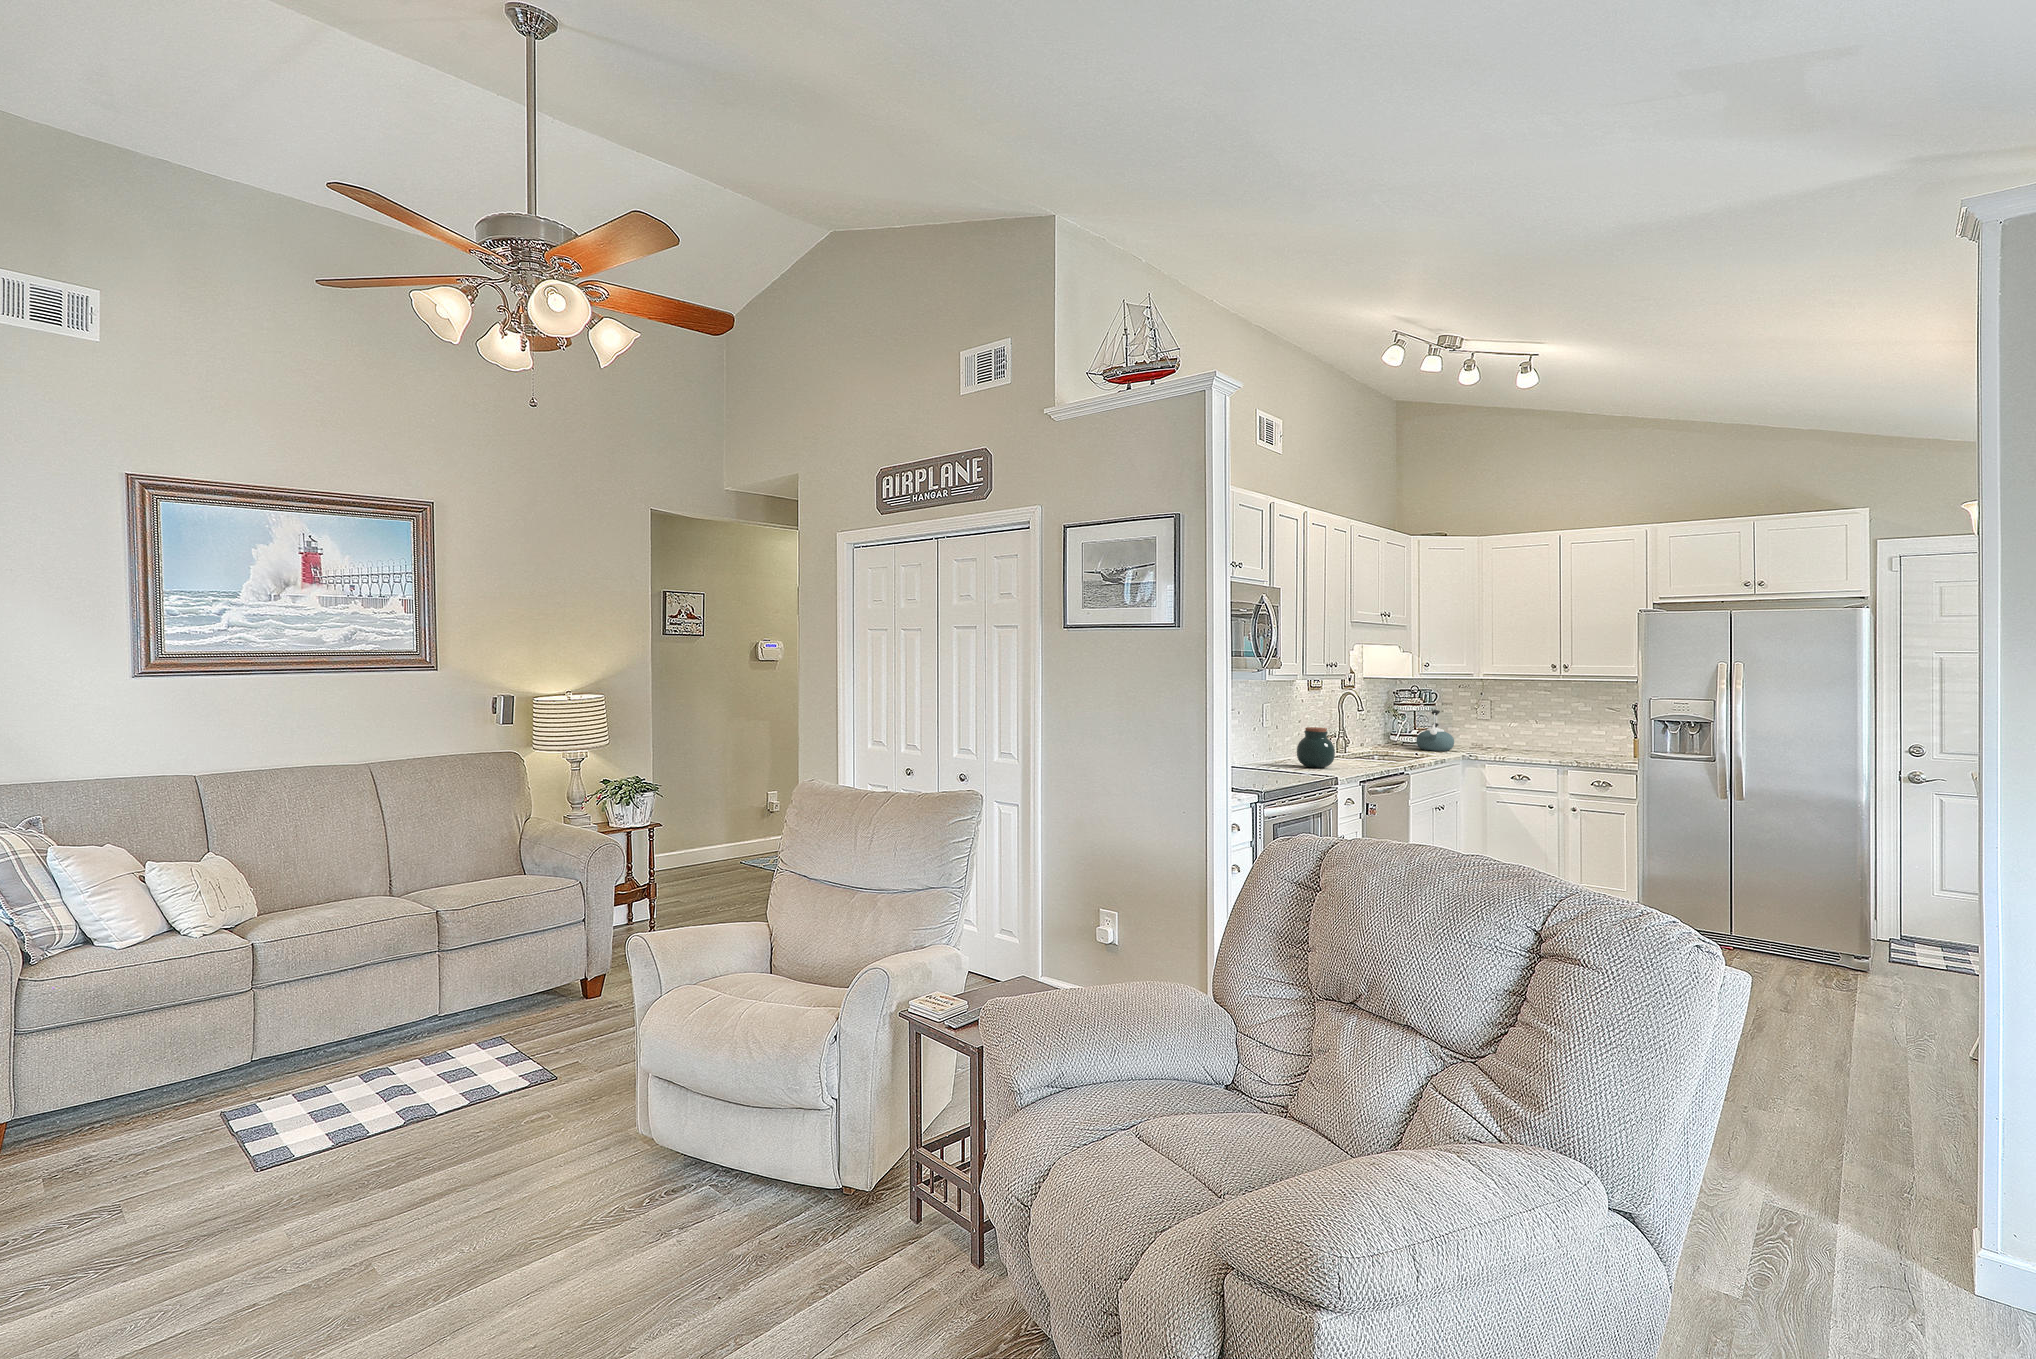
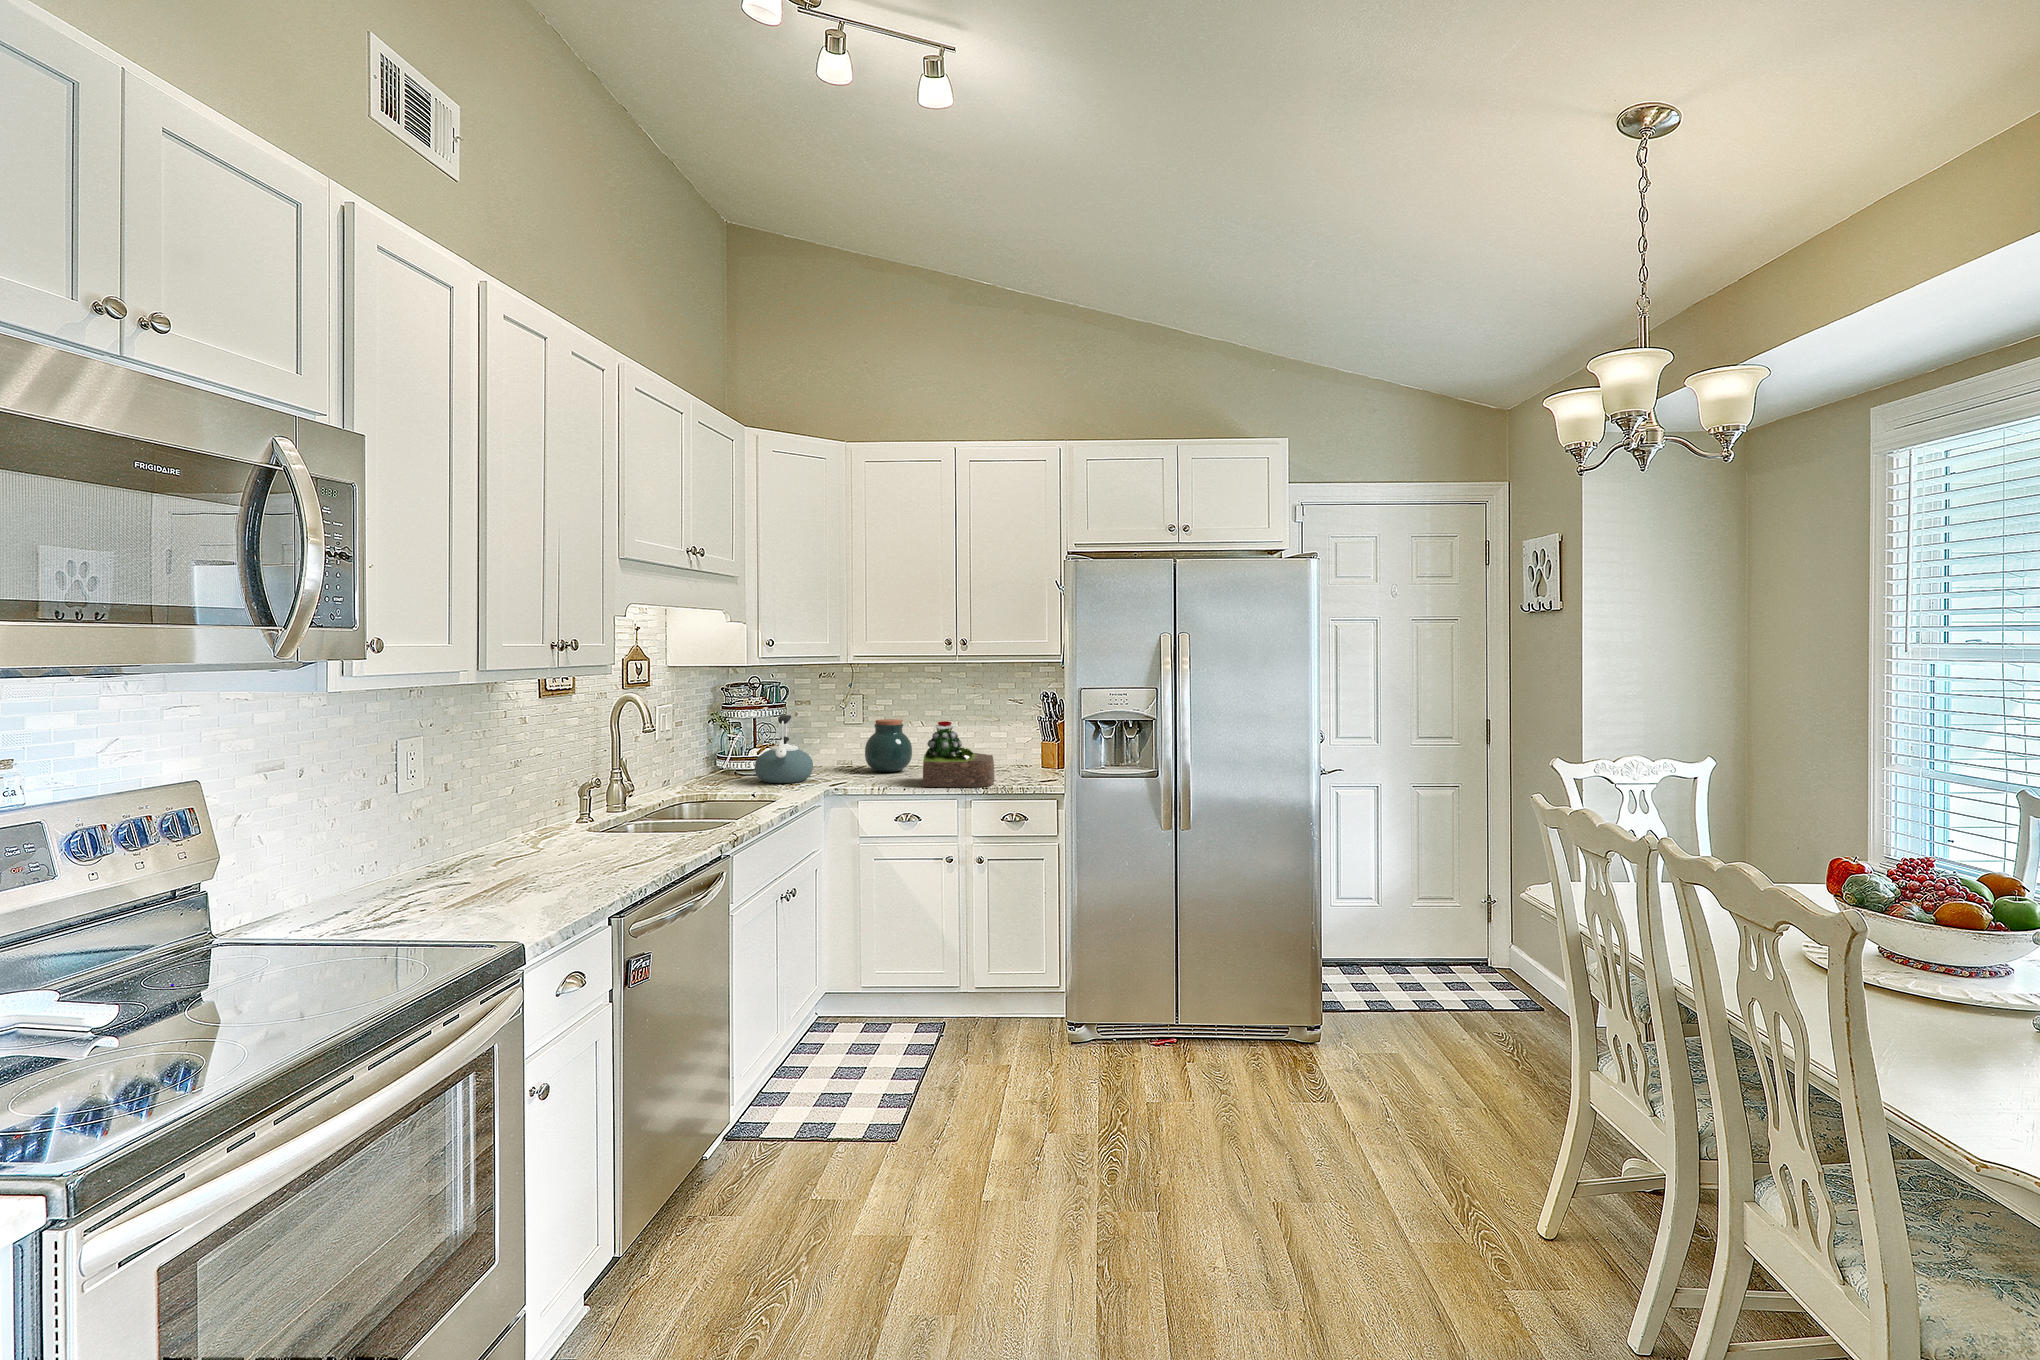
succulent plant: none [1530,719,1586,762] -> present [923,721,994,787]
jar: present [1297,727,1335,768] -> present [865,719,912,772]

